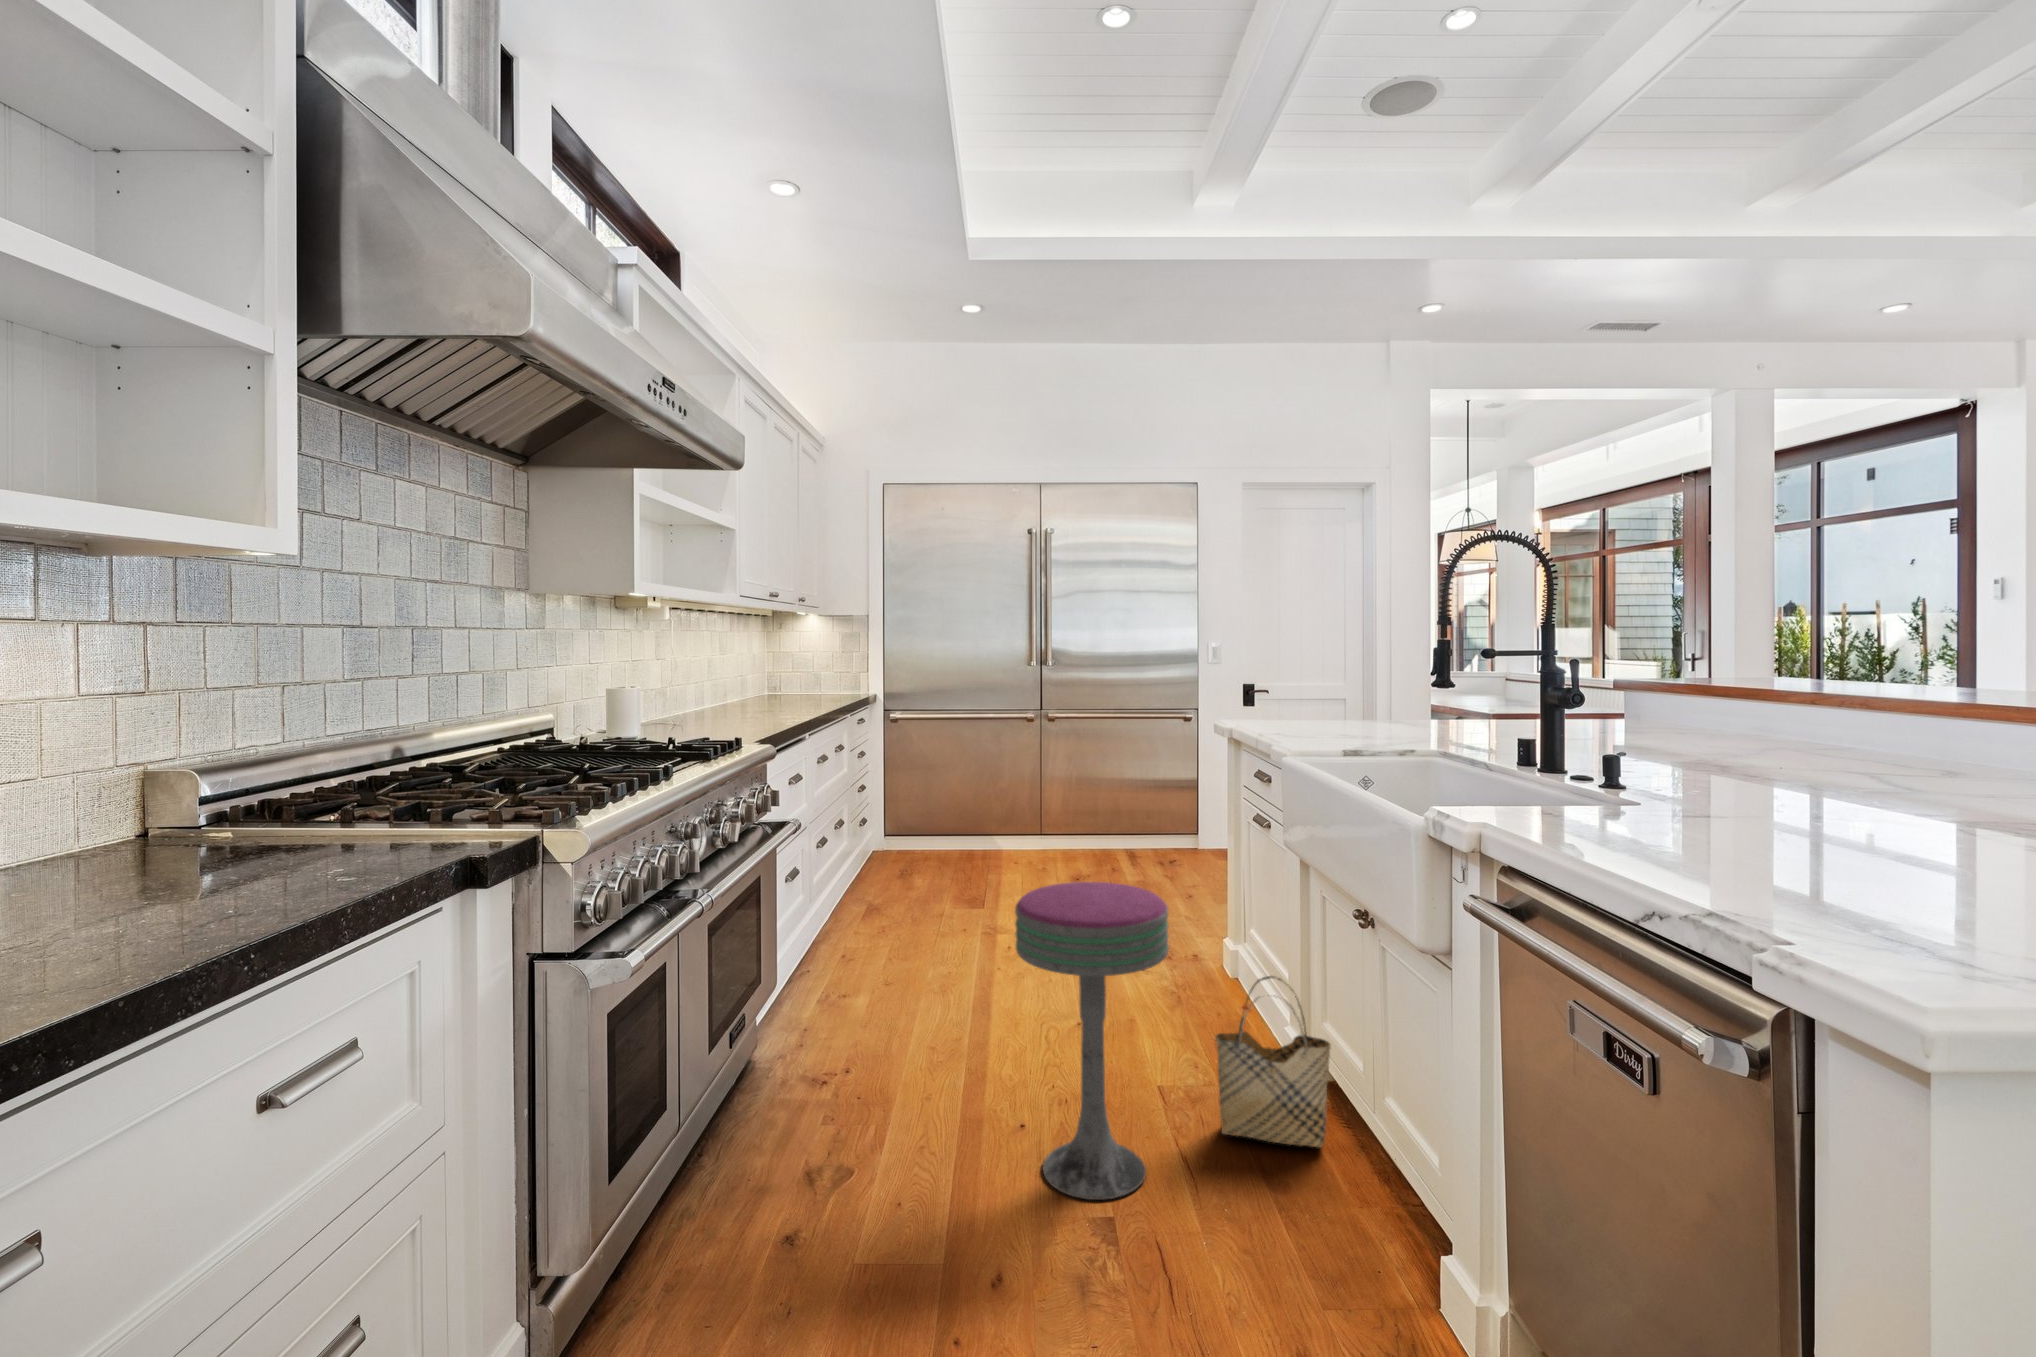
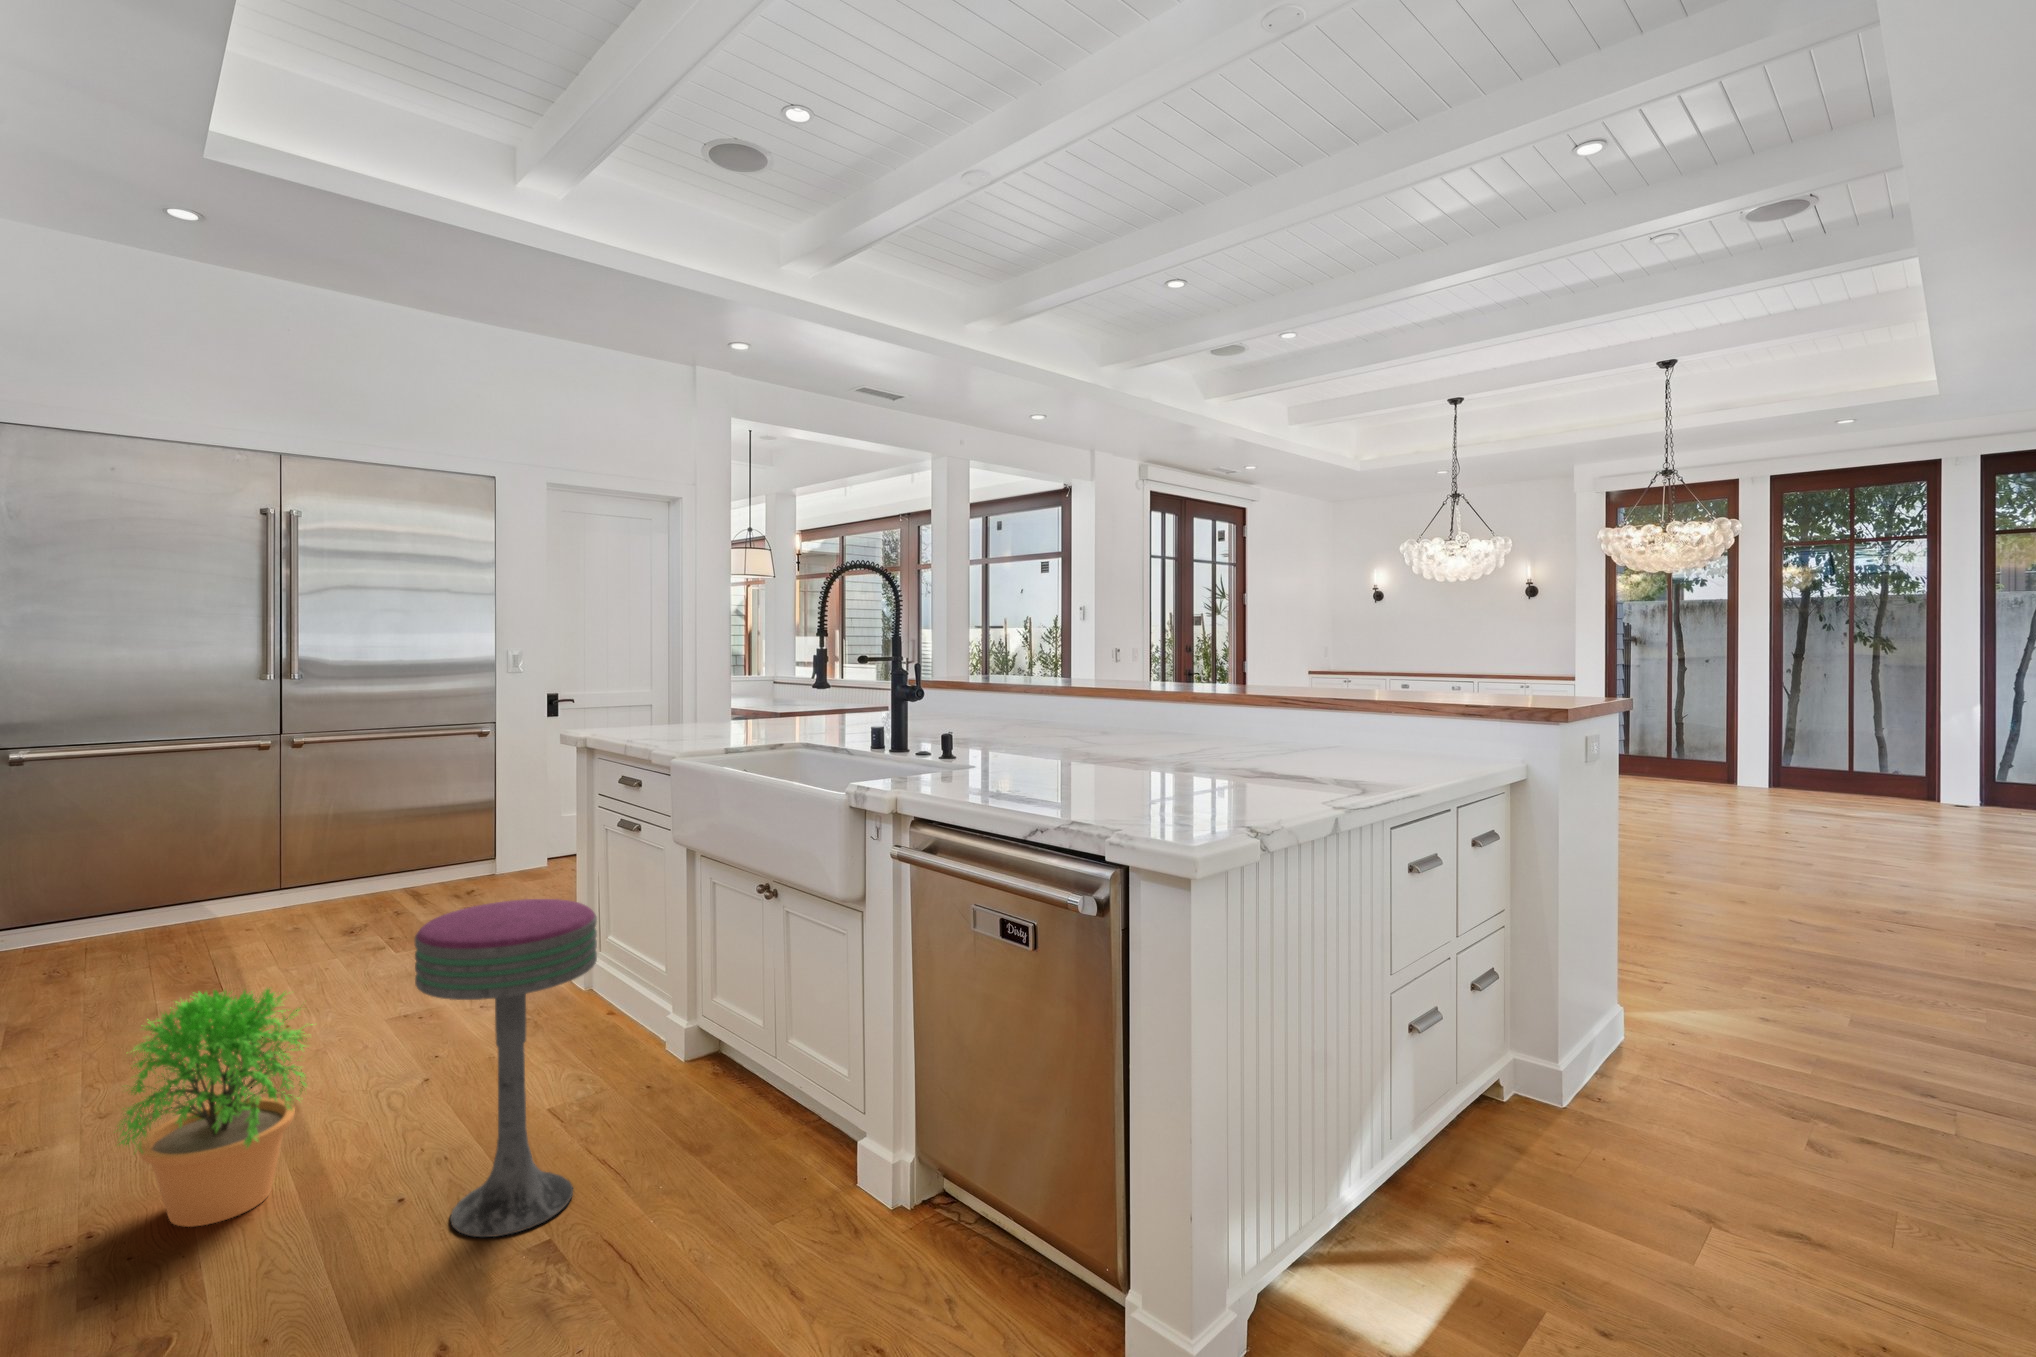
potted plant: none [847,913,983,1098] -> present [119,989,313,1227]
woven basket: present [1215,976,1331,1147] -> none [625,964,735,1127]

